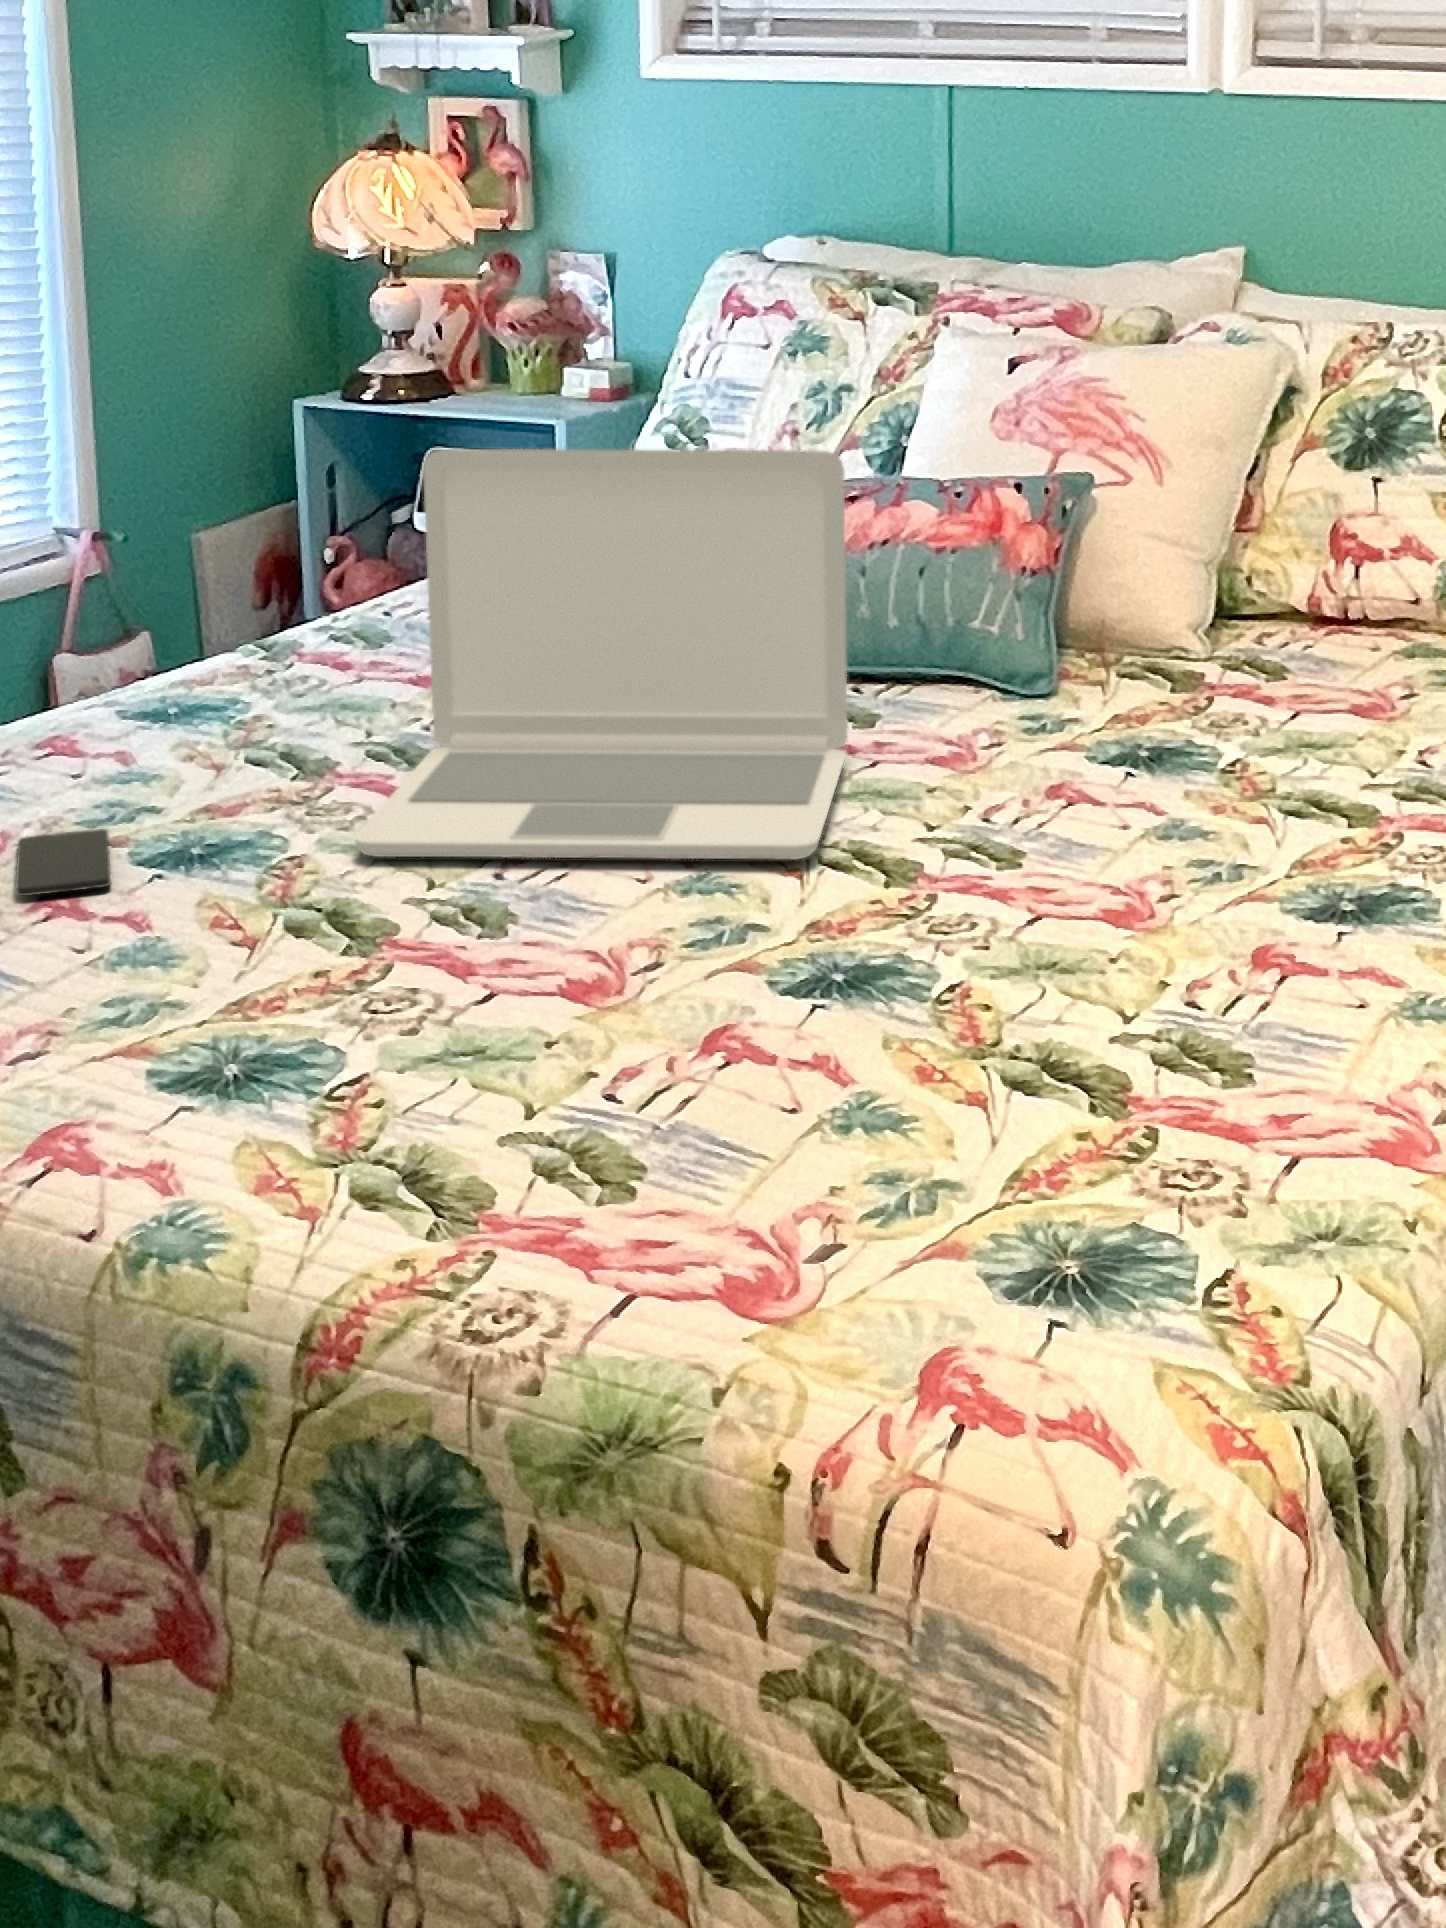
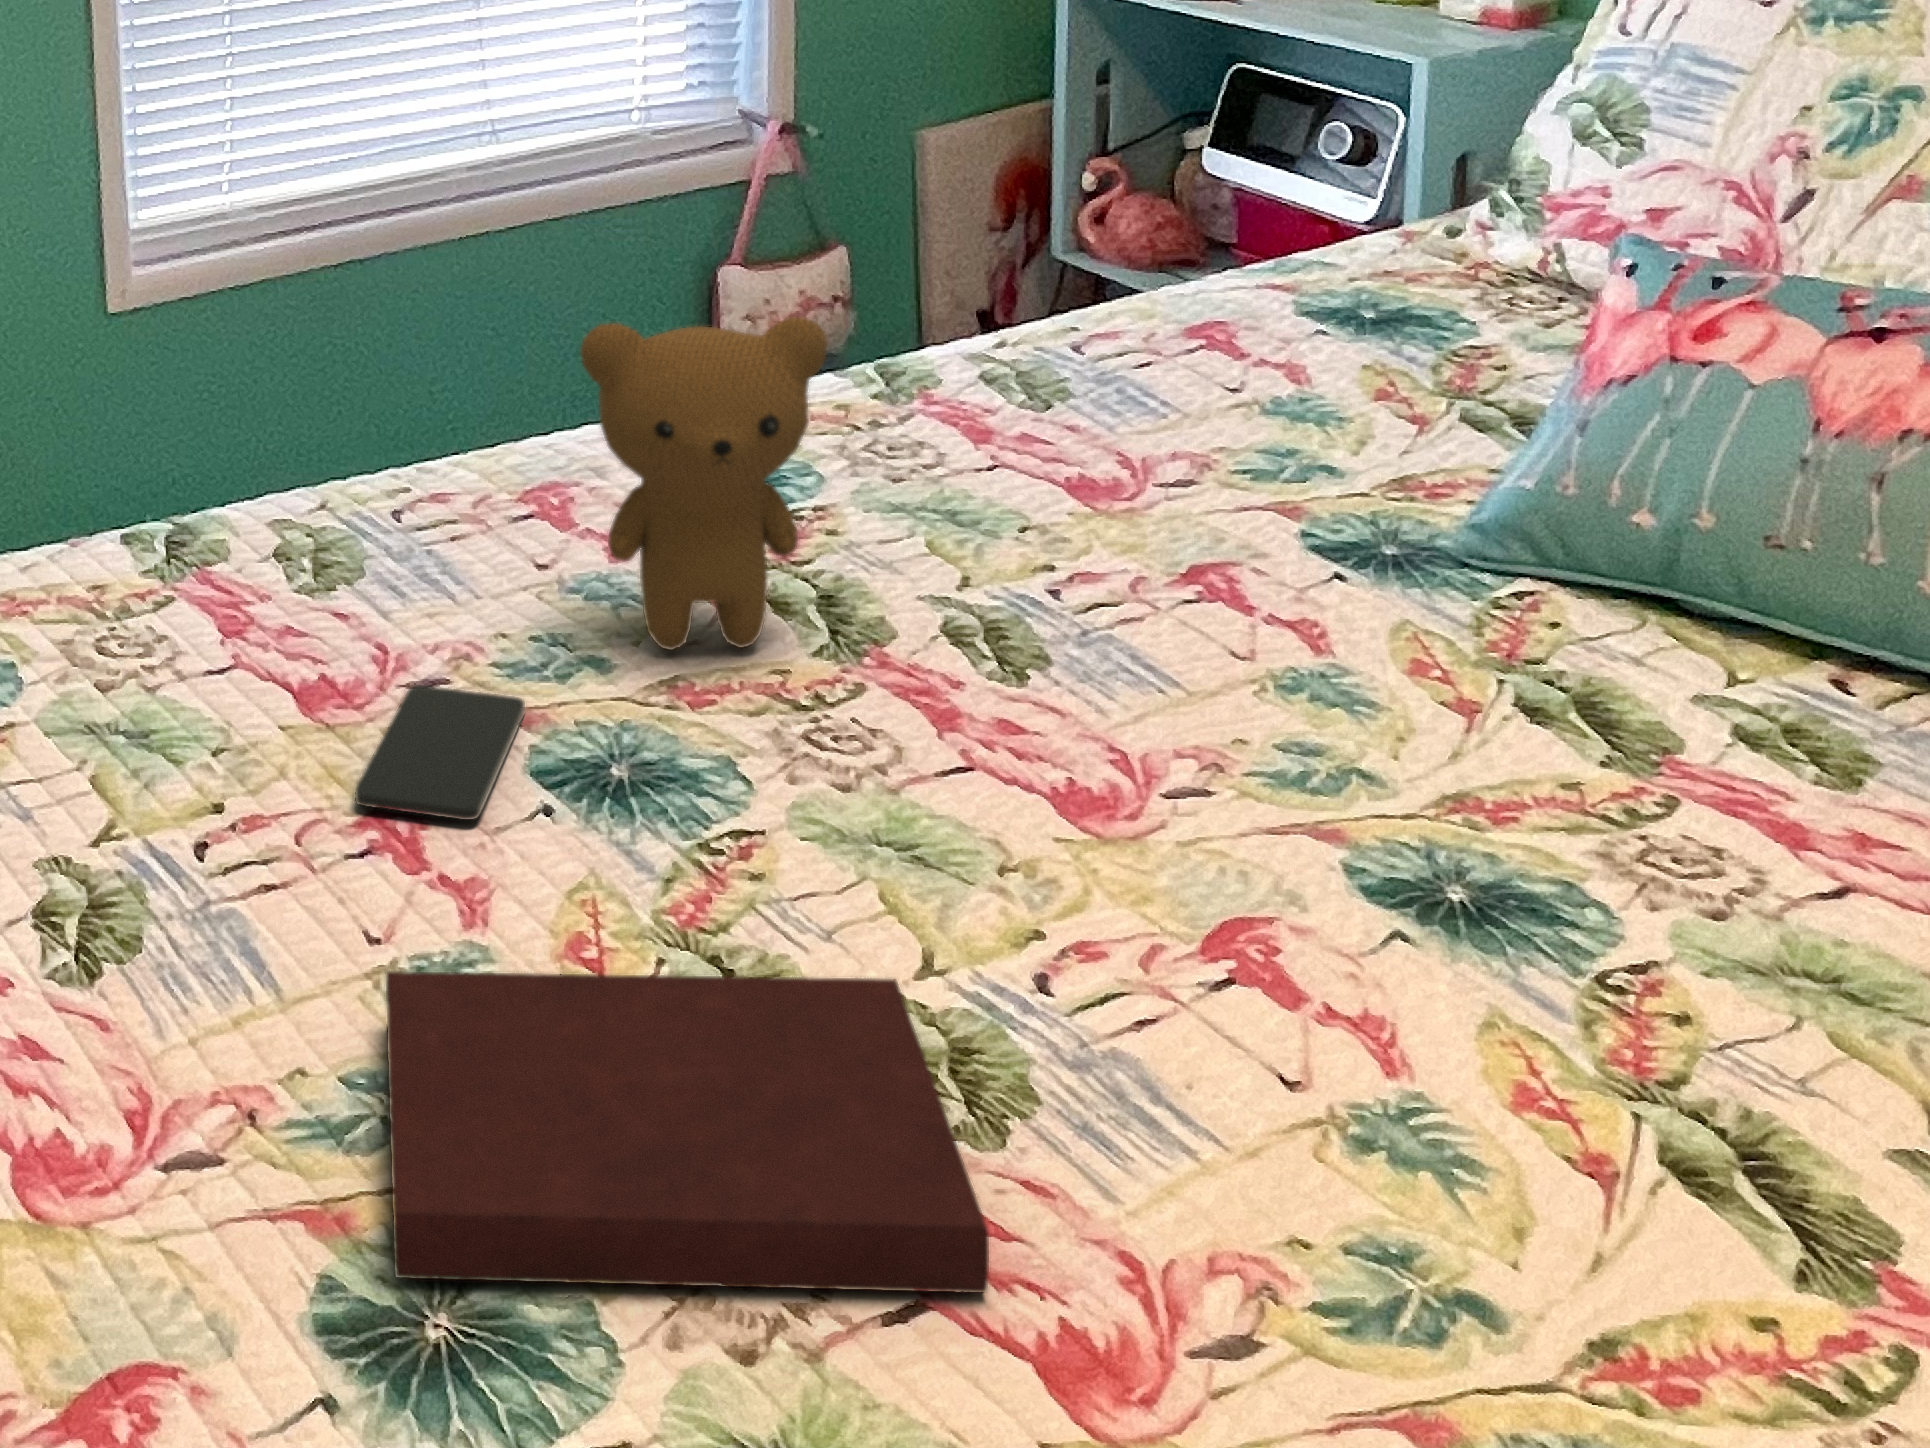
laptop: present [355,449,847,859] -> none [837,209,1823,1130]
teddy bear: none [116,546,283,792] -> present [580,317,828,650]
notebook: none [108,878,523,1062] -> present [385,971,989,1293]

